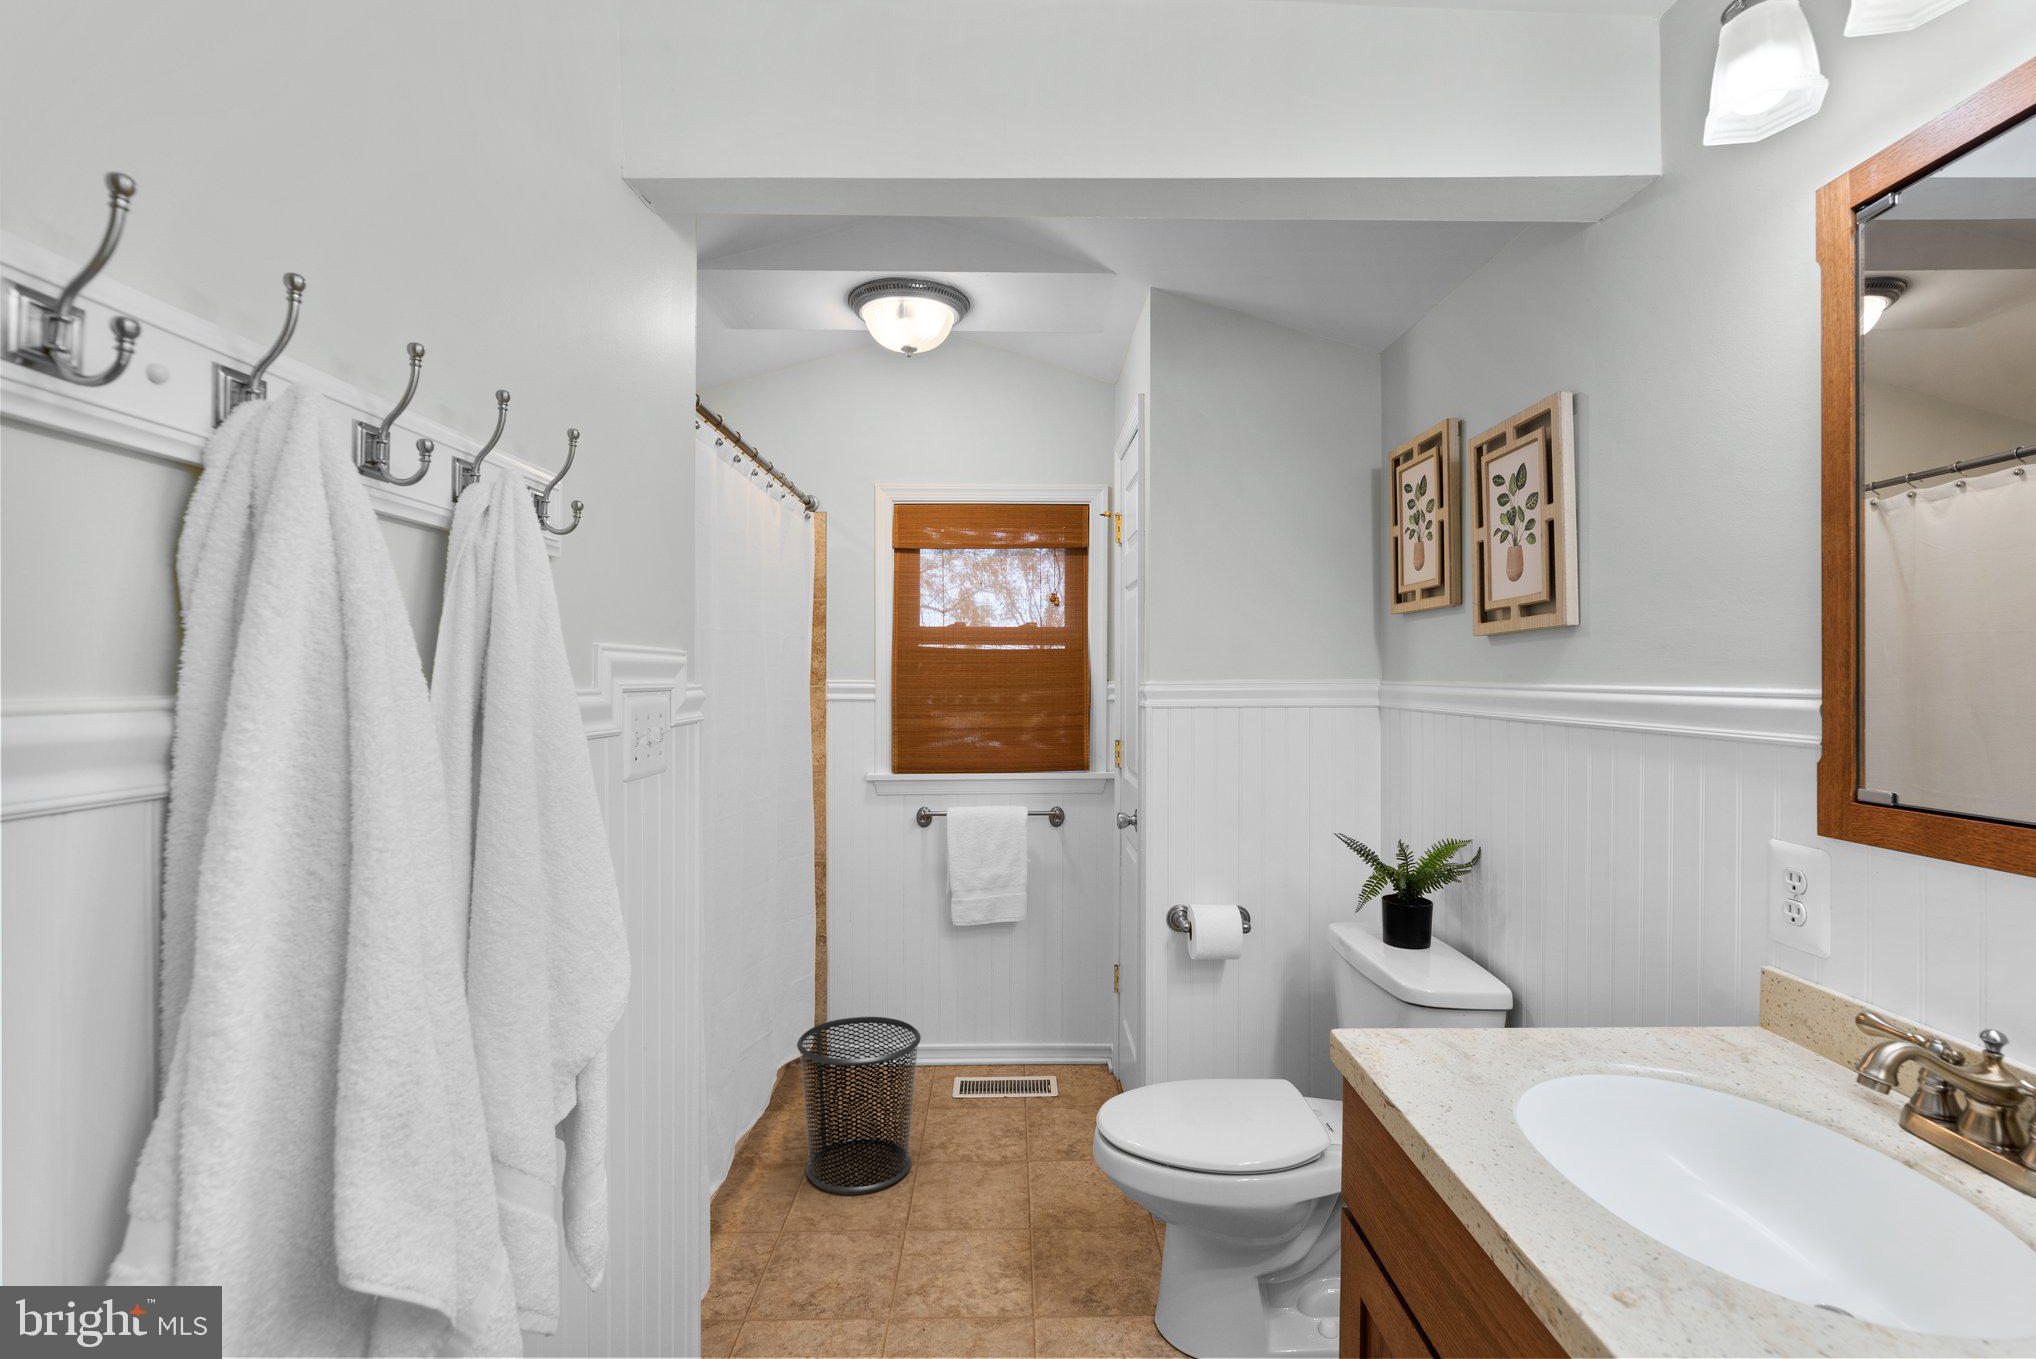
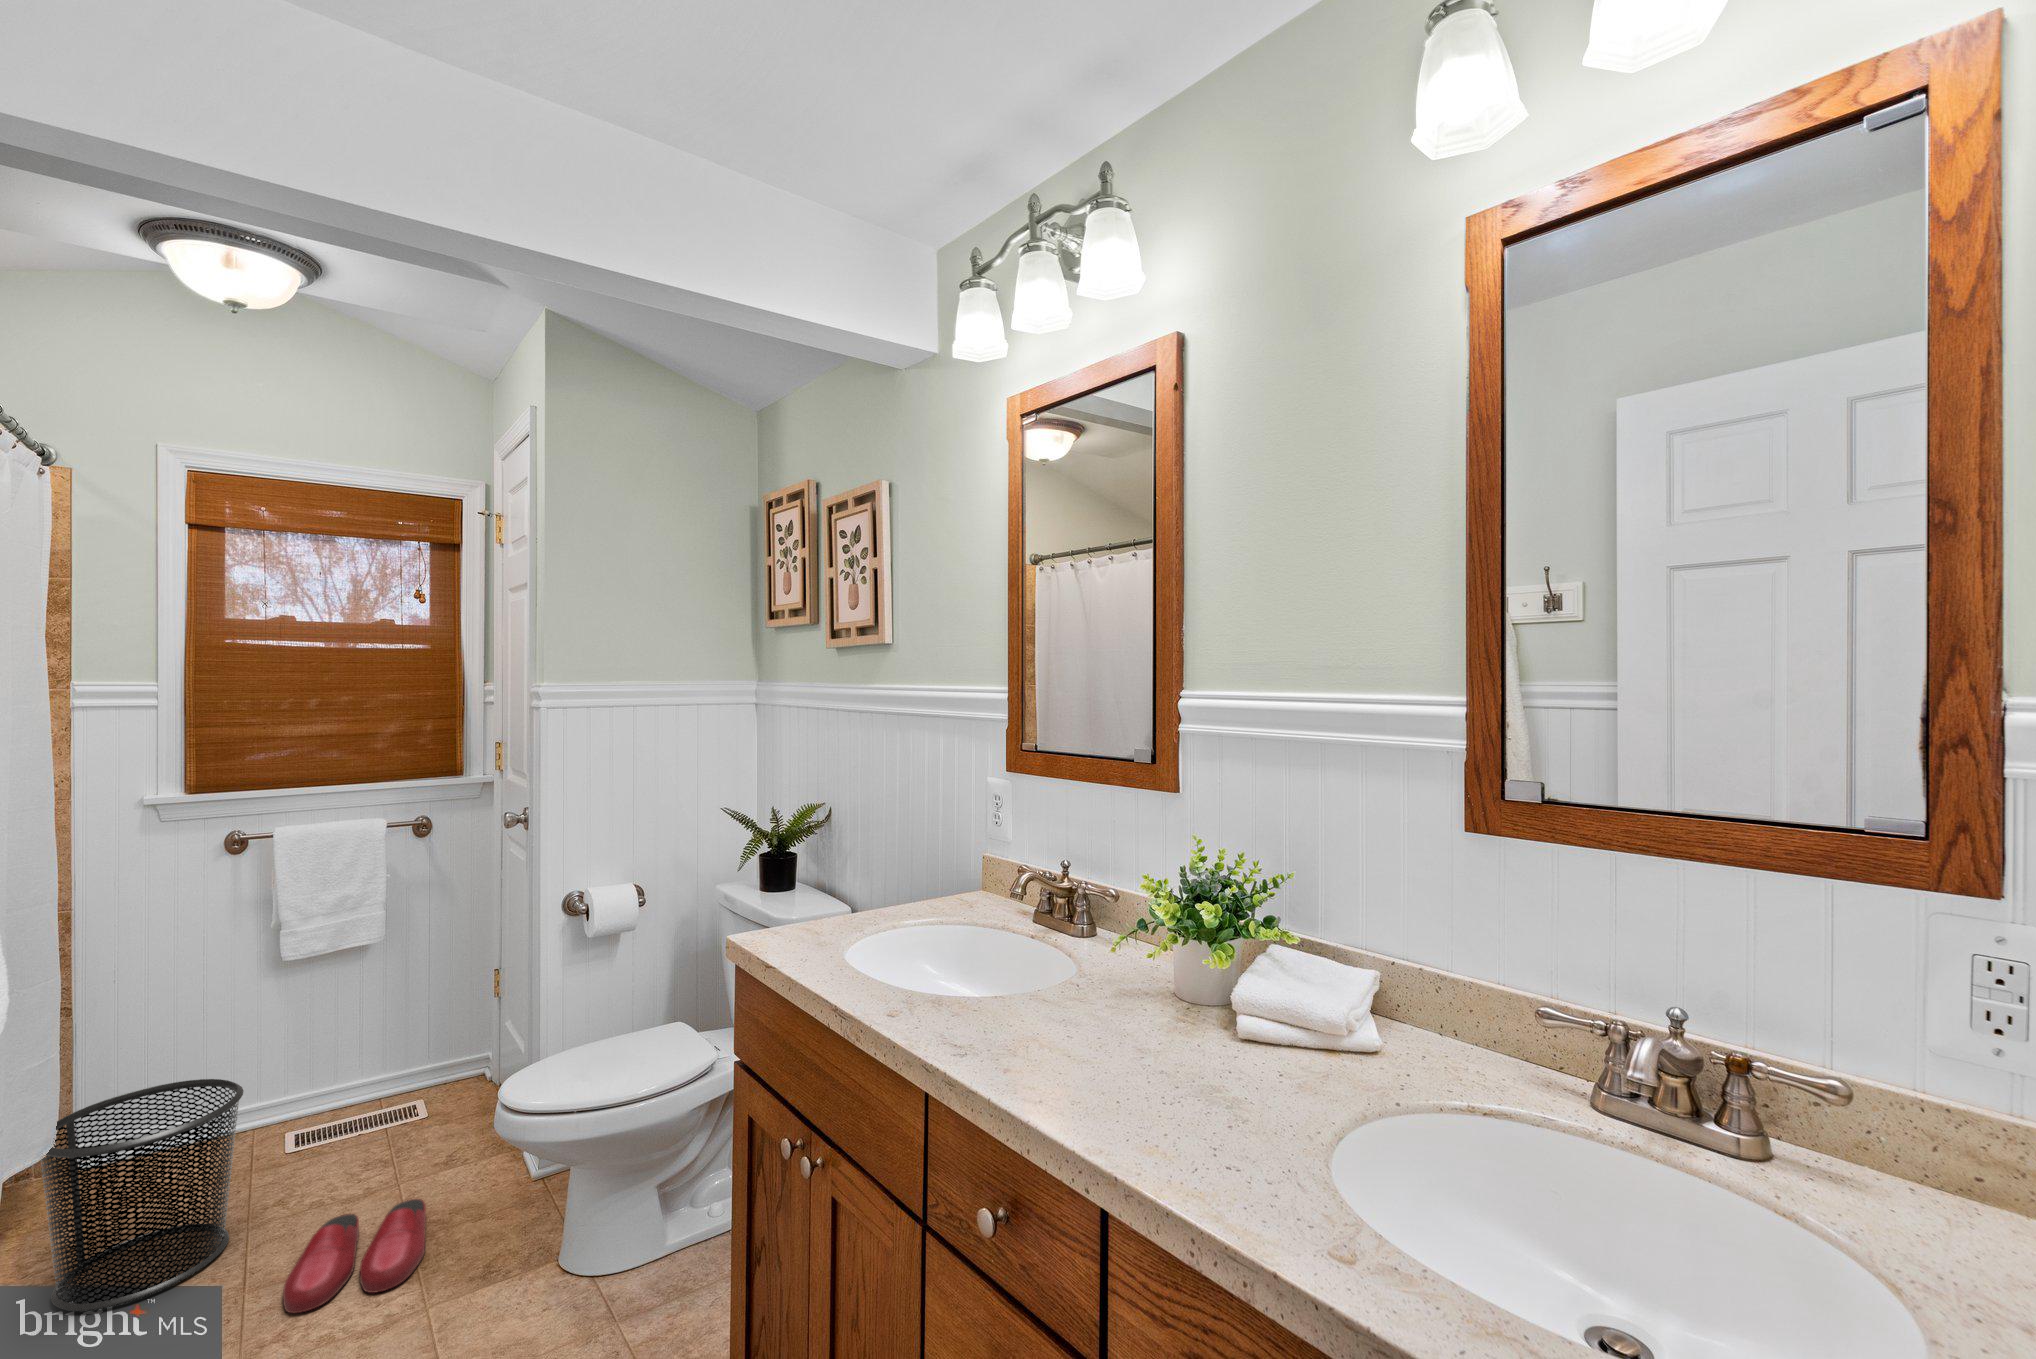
slippers: none [941,1175,1050,1264] -> present [283,1199,426,1313]

